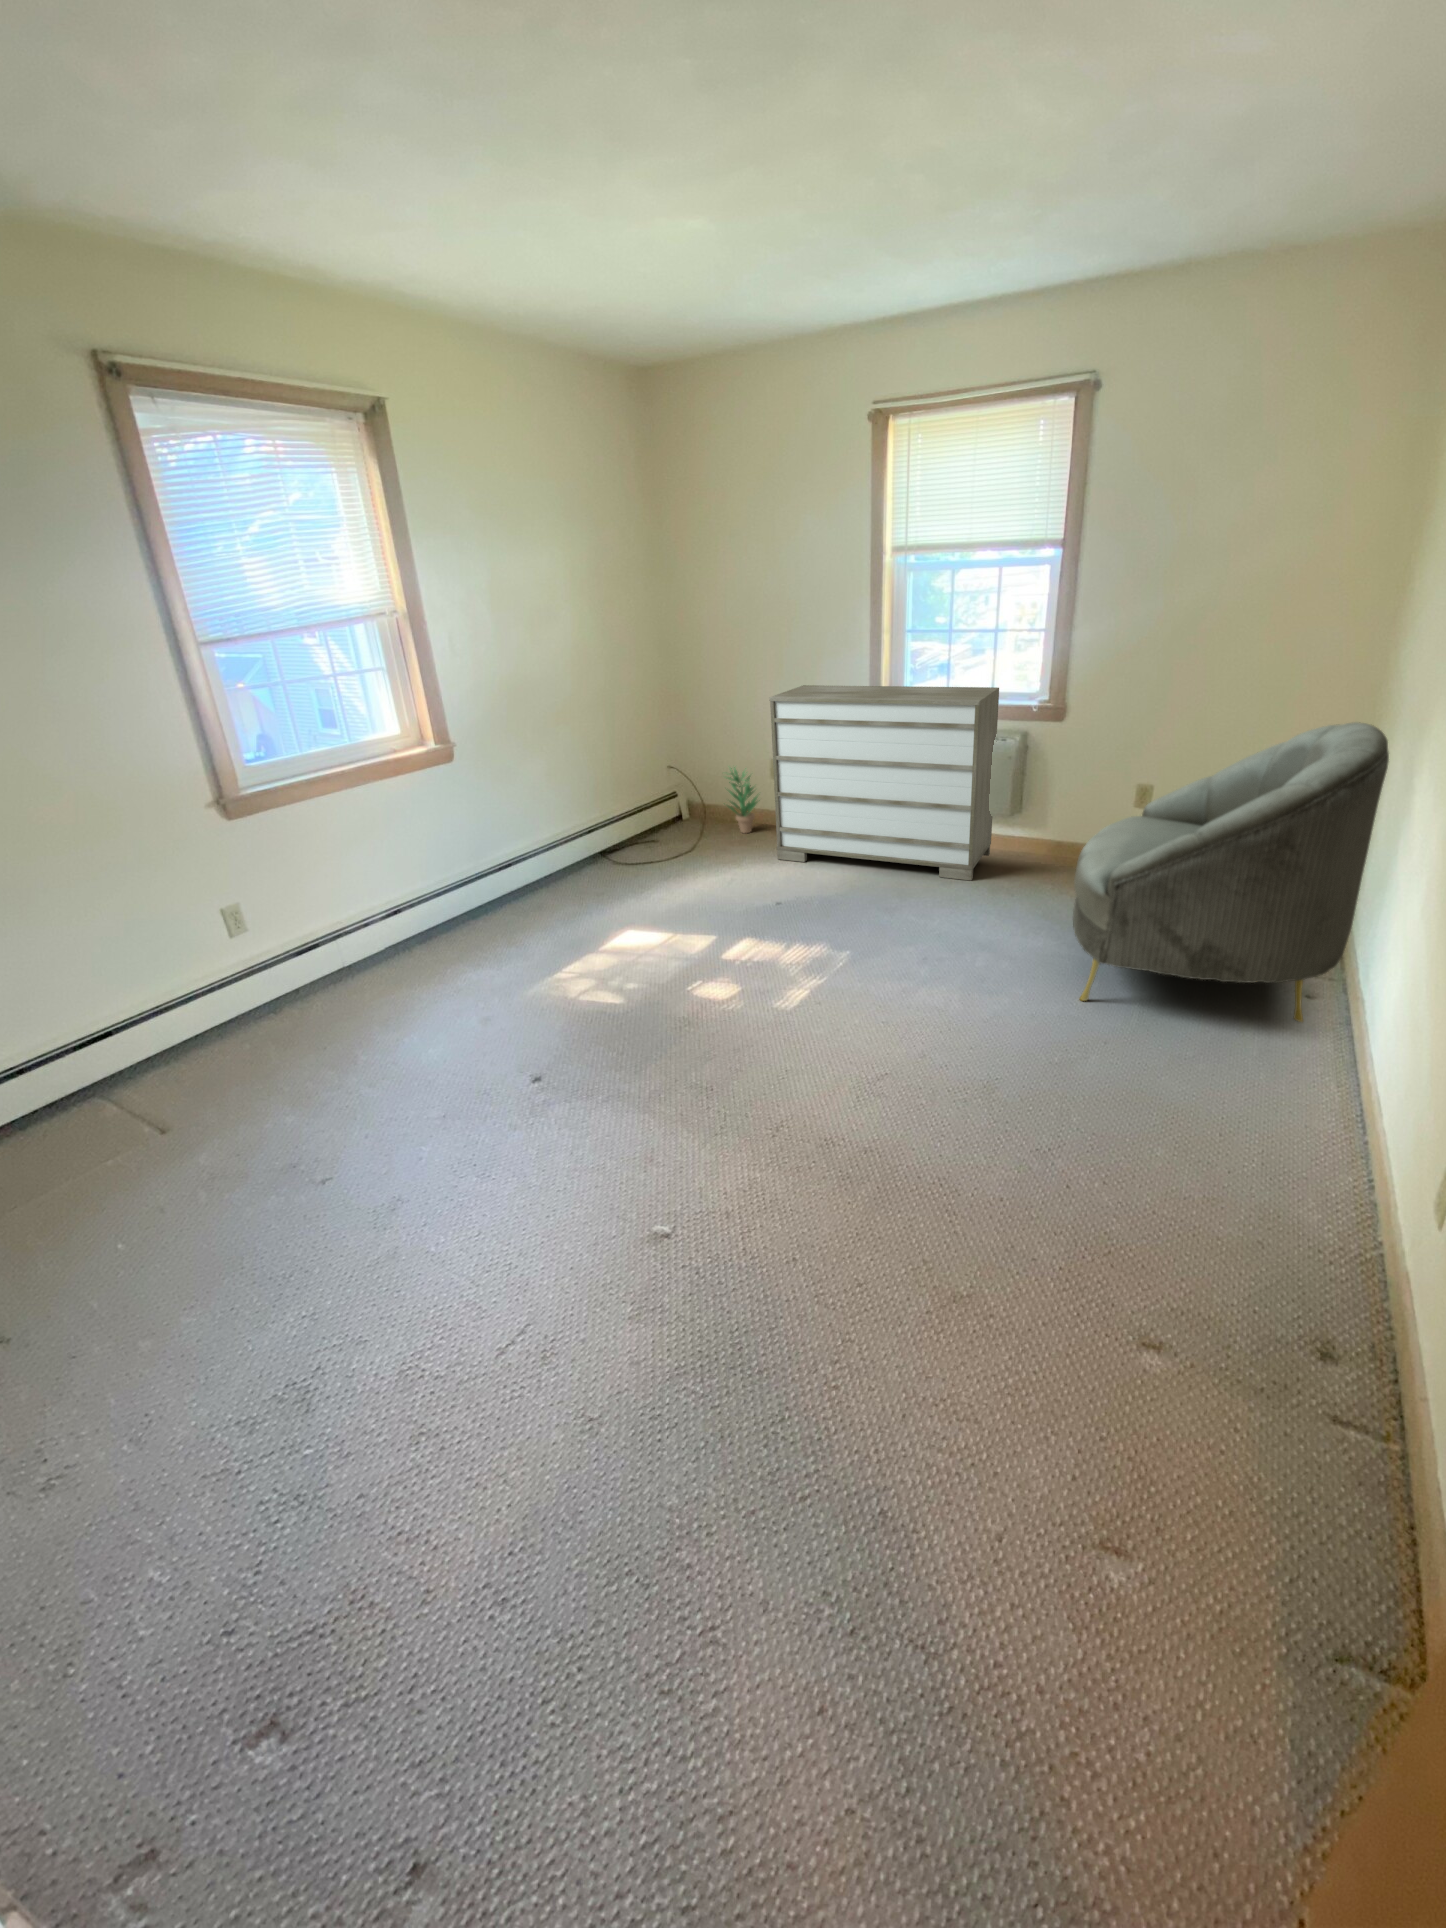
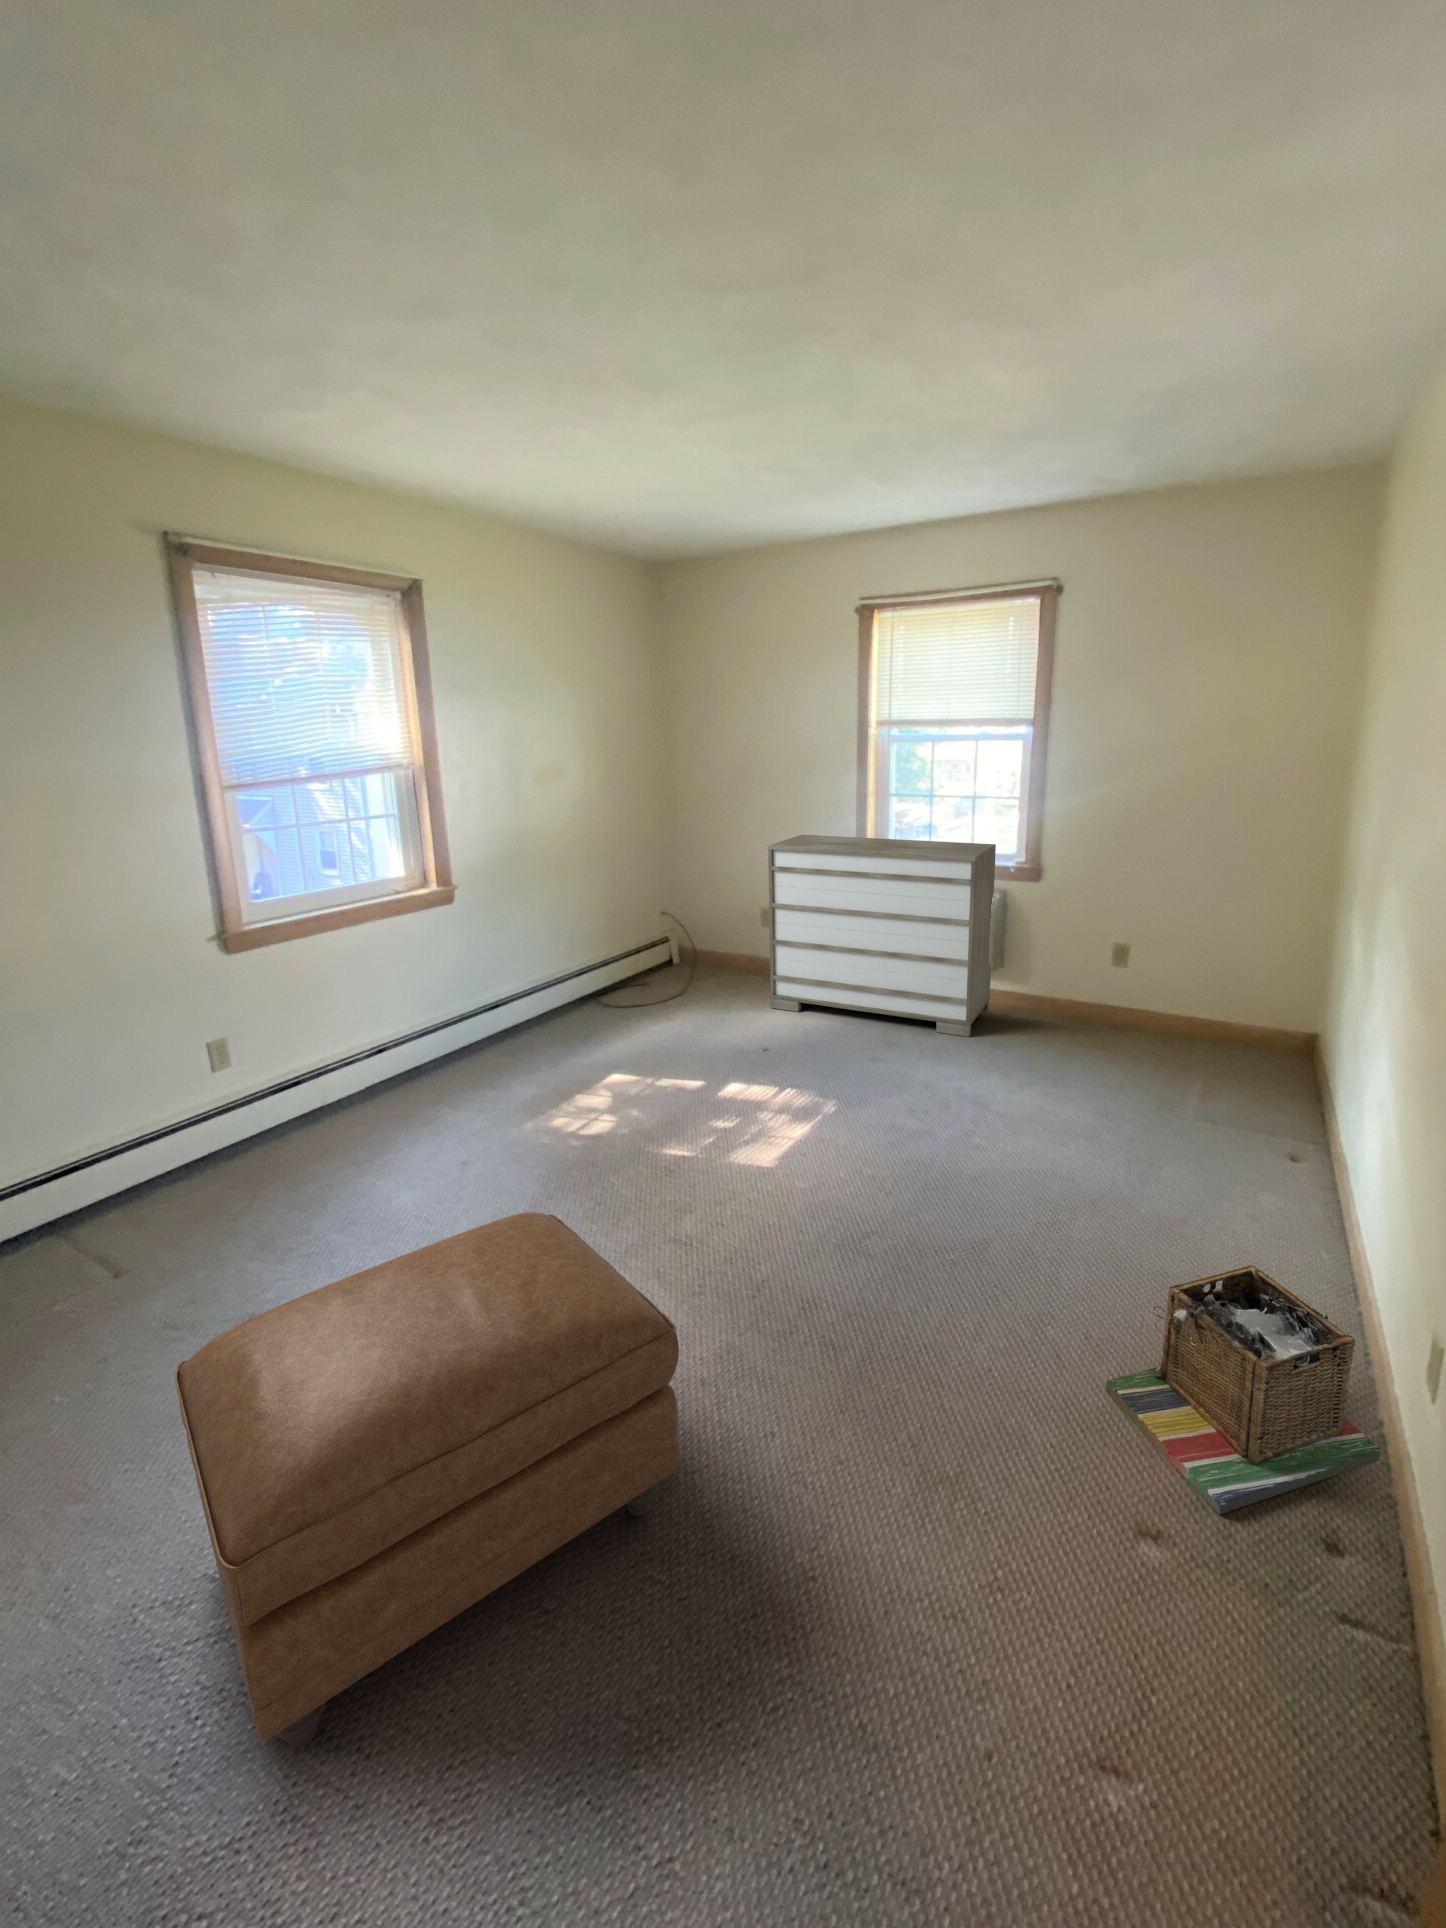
armchair: present [1073,722,1389,1022] -> none [1071,894,1373,1197]
potted plant: present [727,767,758,833] -> none [716,910,756,980]
ottoman: none [218,1066,706,1545] -> present [175,1212,680,1748]
laundry basket: none [1107,1092,1369,1318] -> present [1106,1265,1380,1515]

